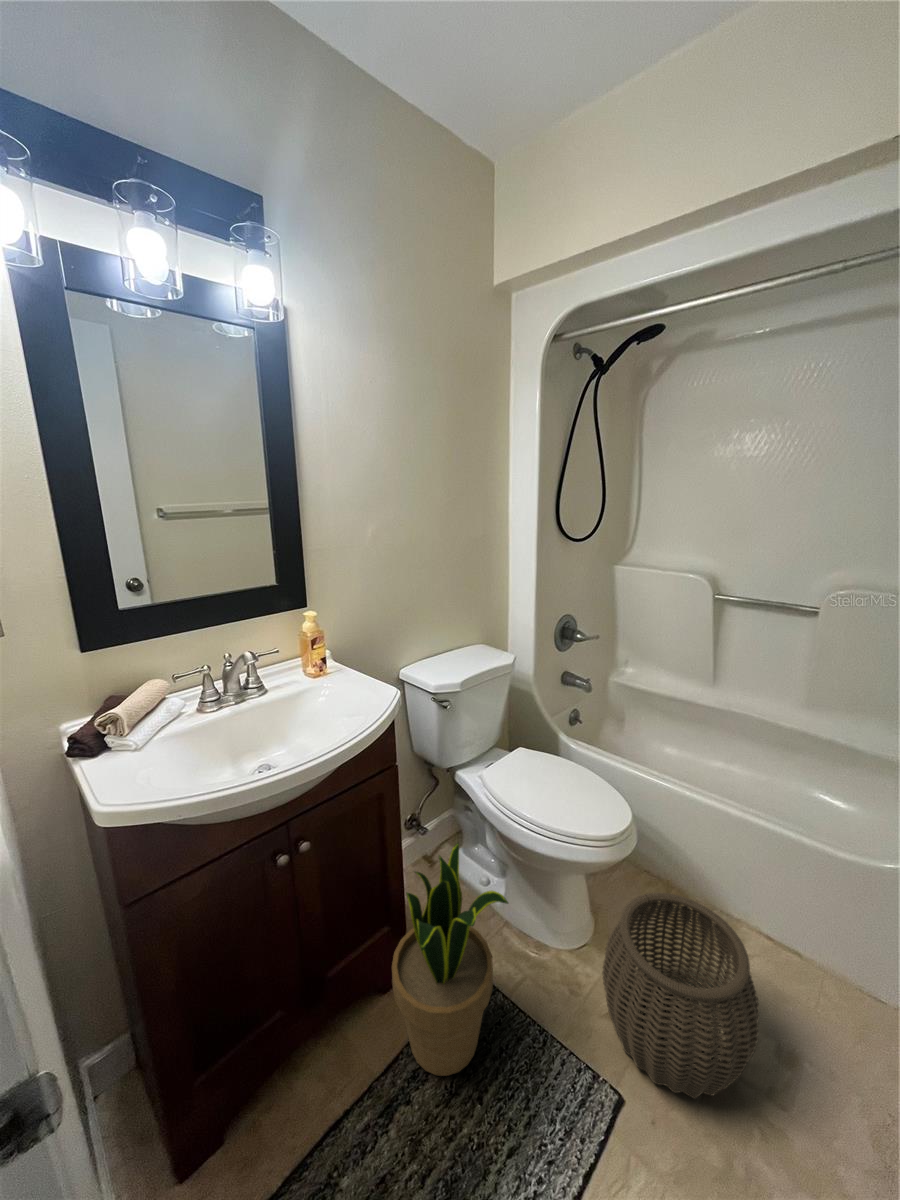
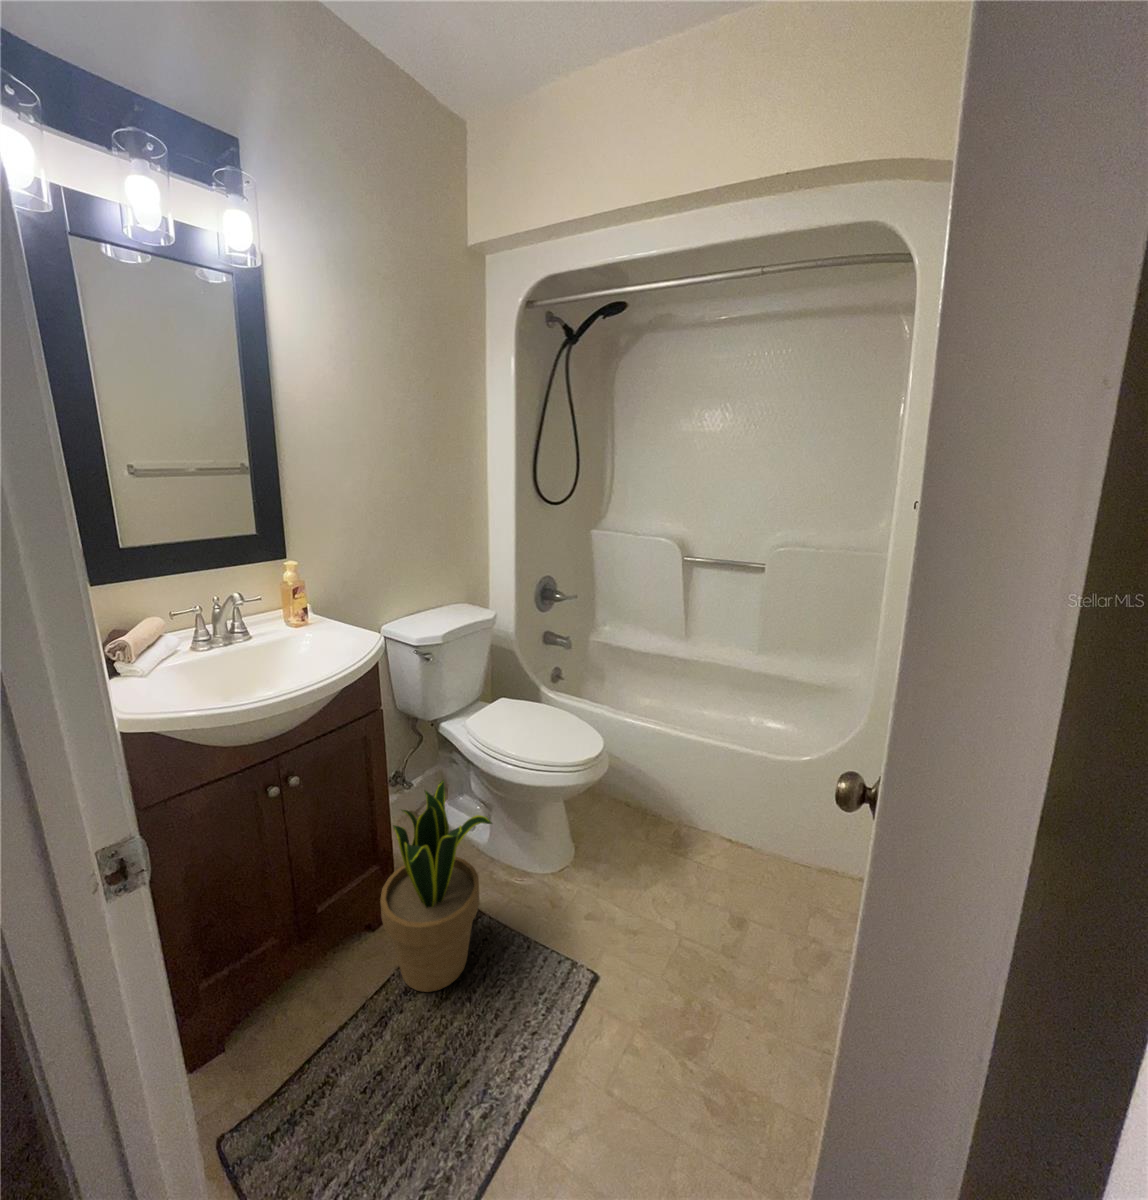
woven basket: present [602,893,759,1098] -> none [578,804,701,960]

